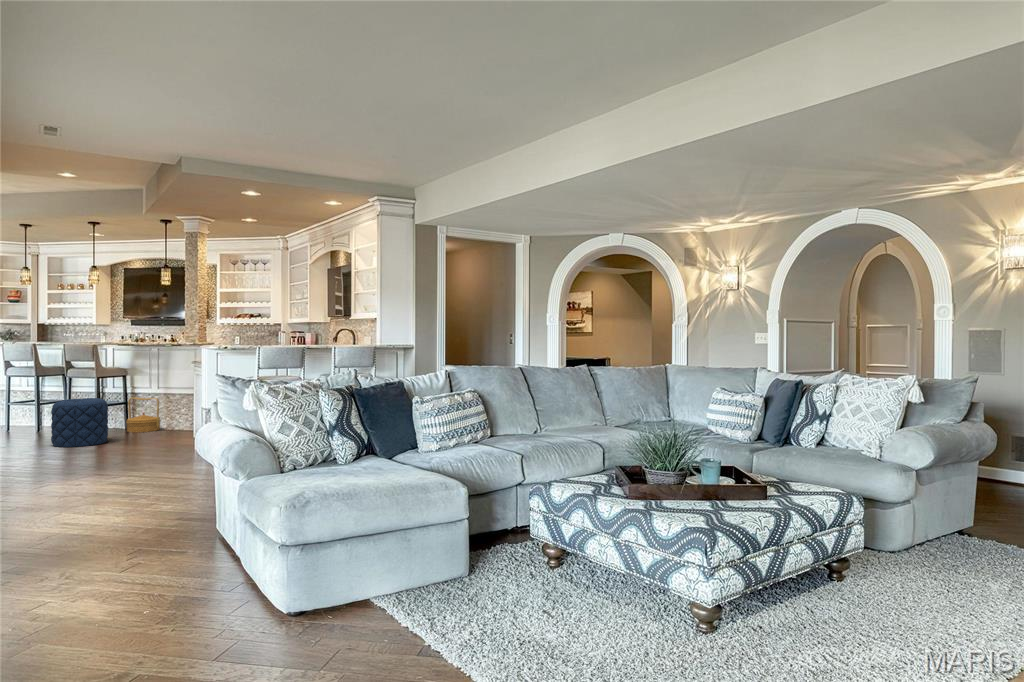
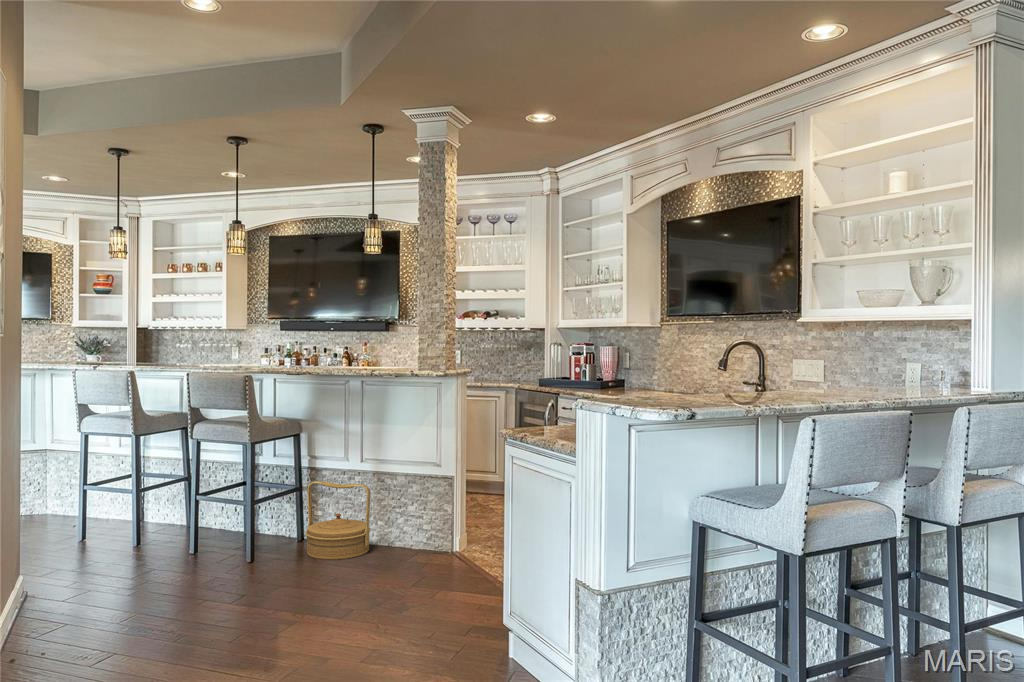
pouf: present [51,398,108,447] -> none [167,500,288,632]

